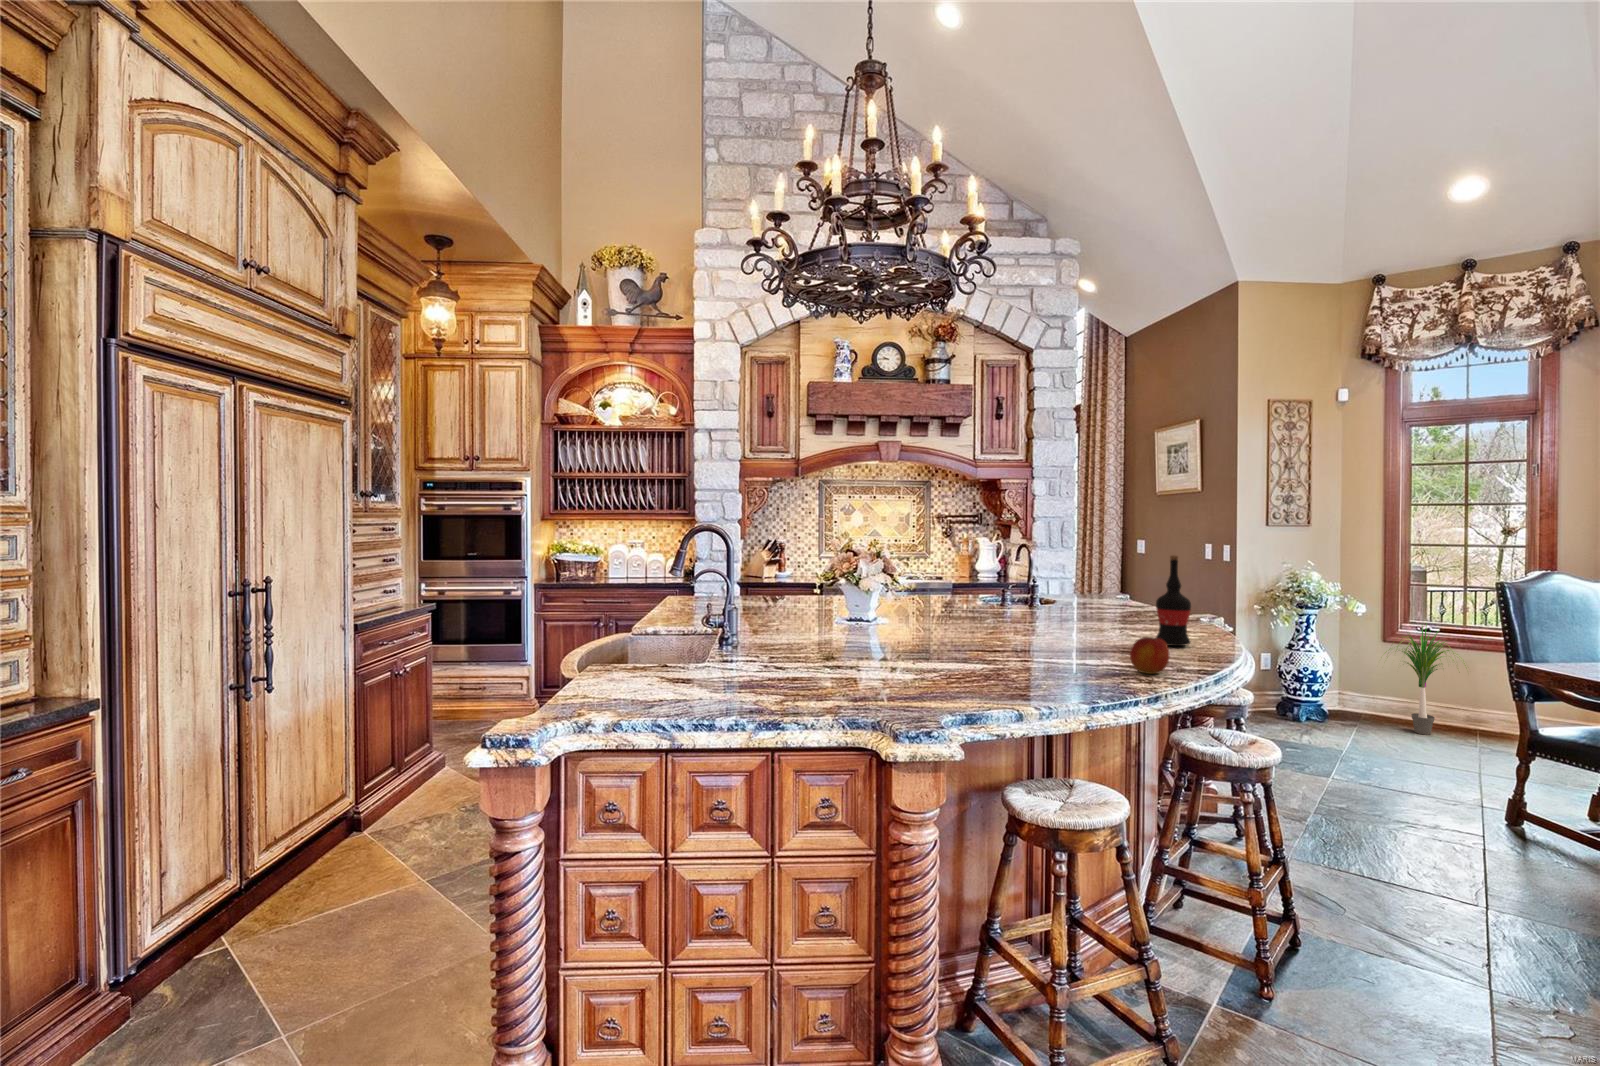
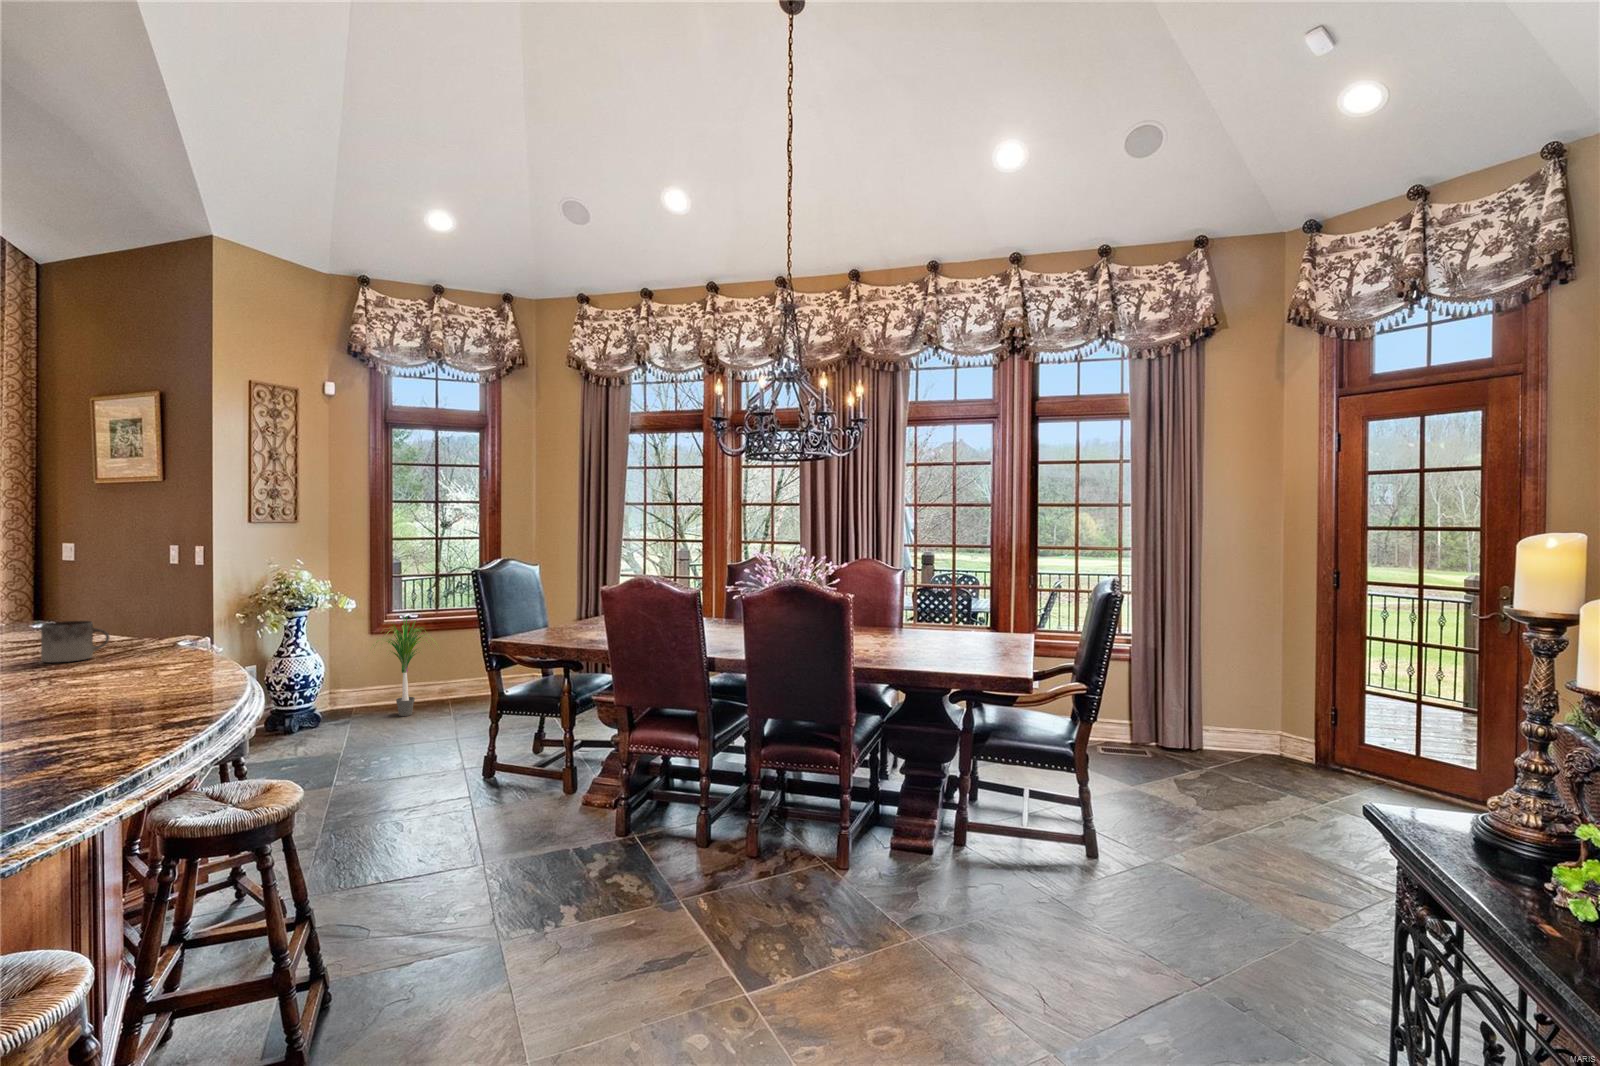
wine bottle: present [1156,555,1191,646] -> none [115,561,175,690]
mug: none [1119,595,1156,622] -> present [41,621,110,663]
apple: present [1130,637,1169,674] -> none [76,686,150,744]

